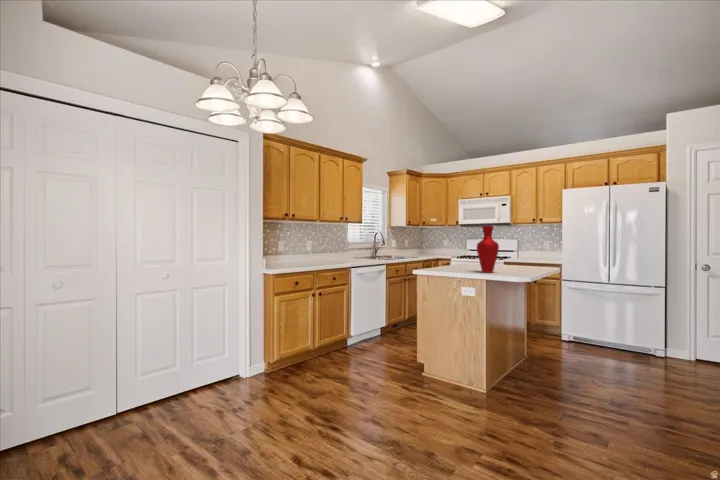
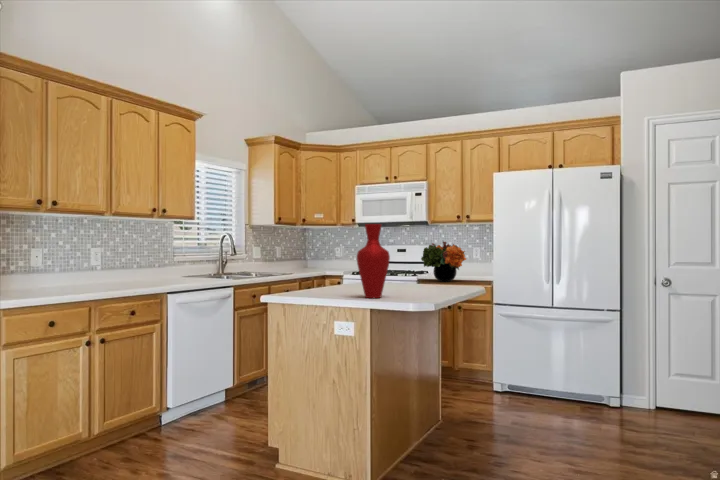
flower arrangement: none [510,237,544,264] -> present [421,242,466,282]

